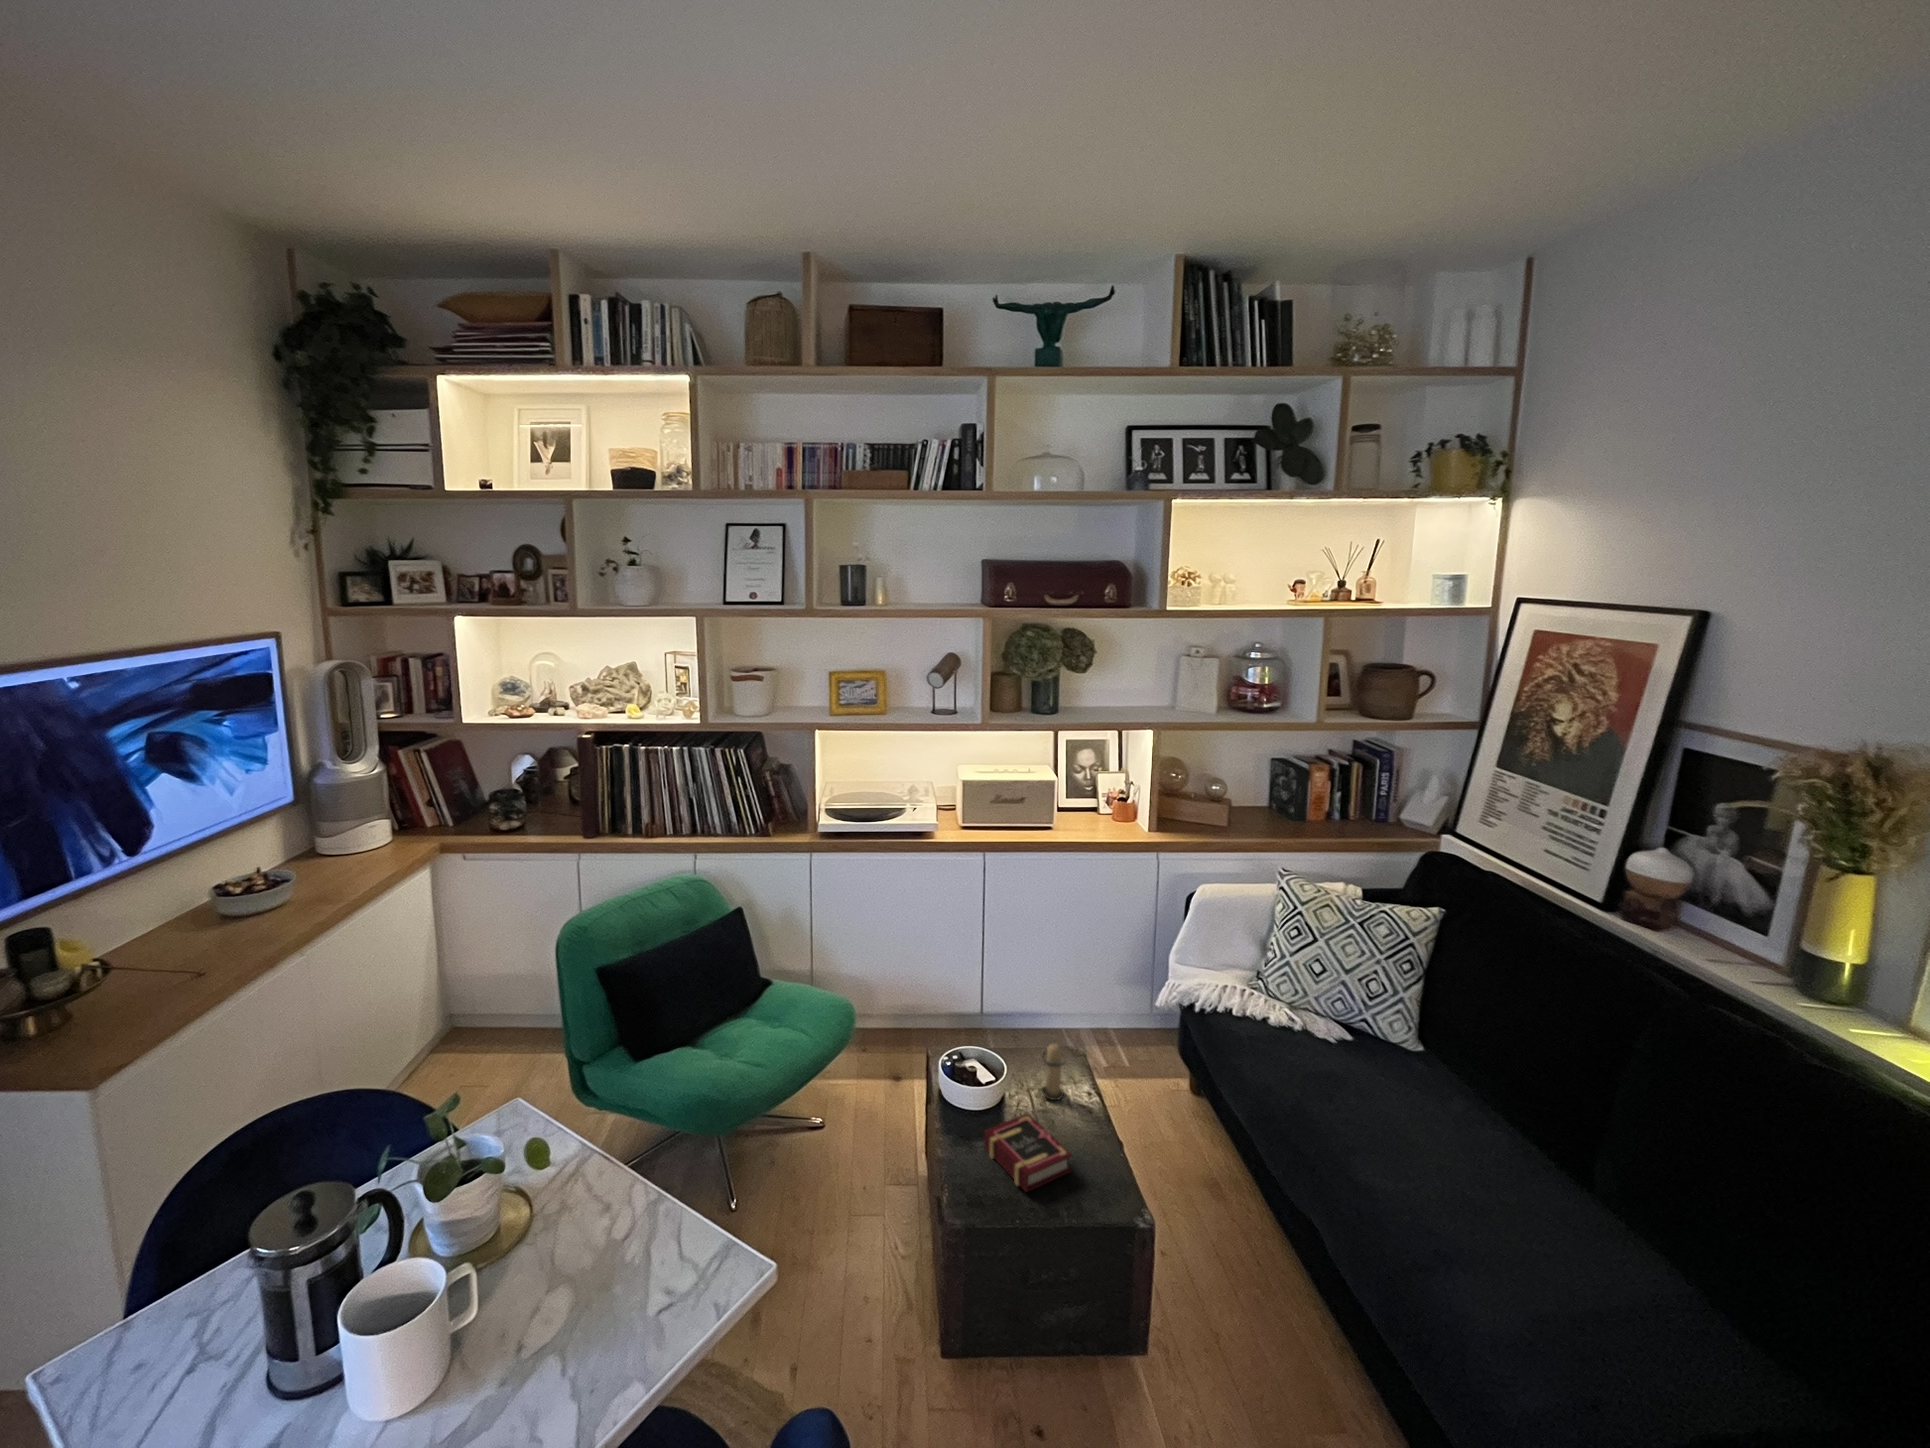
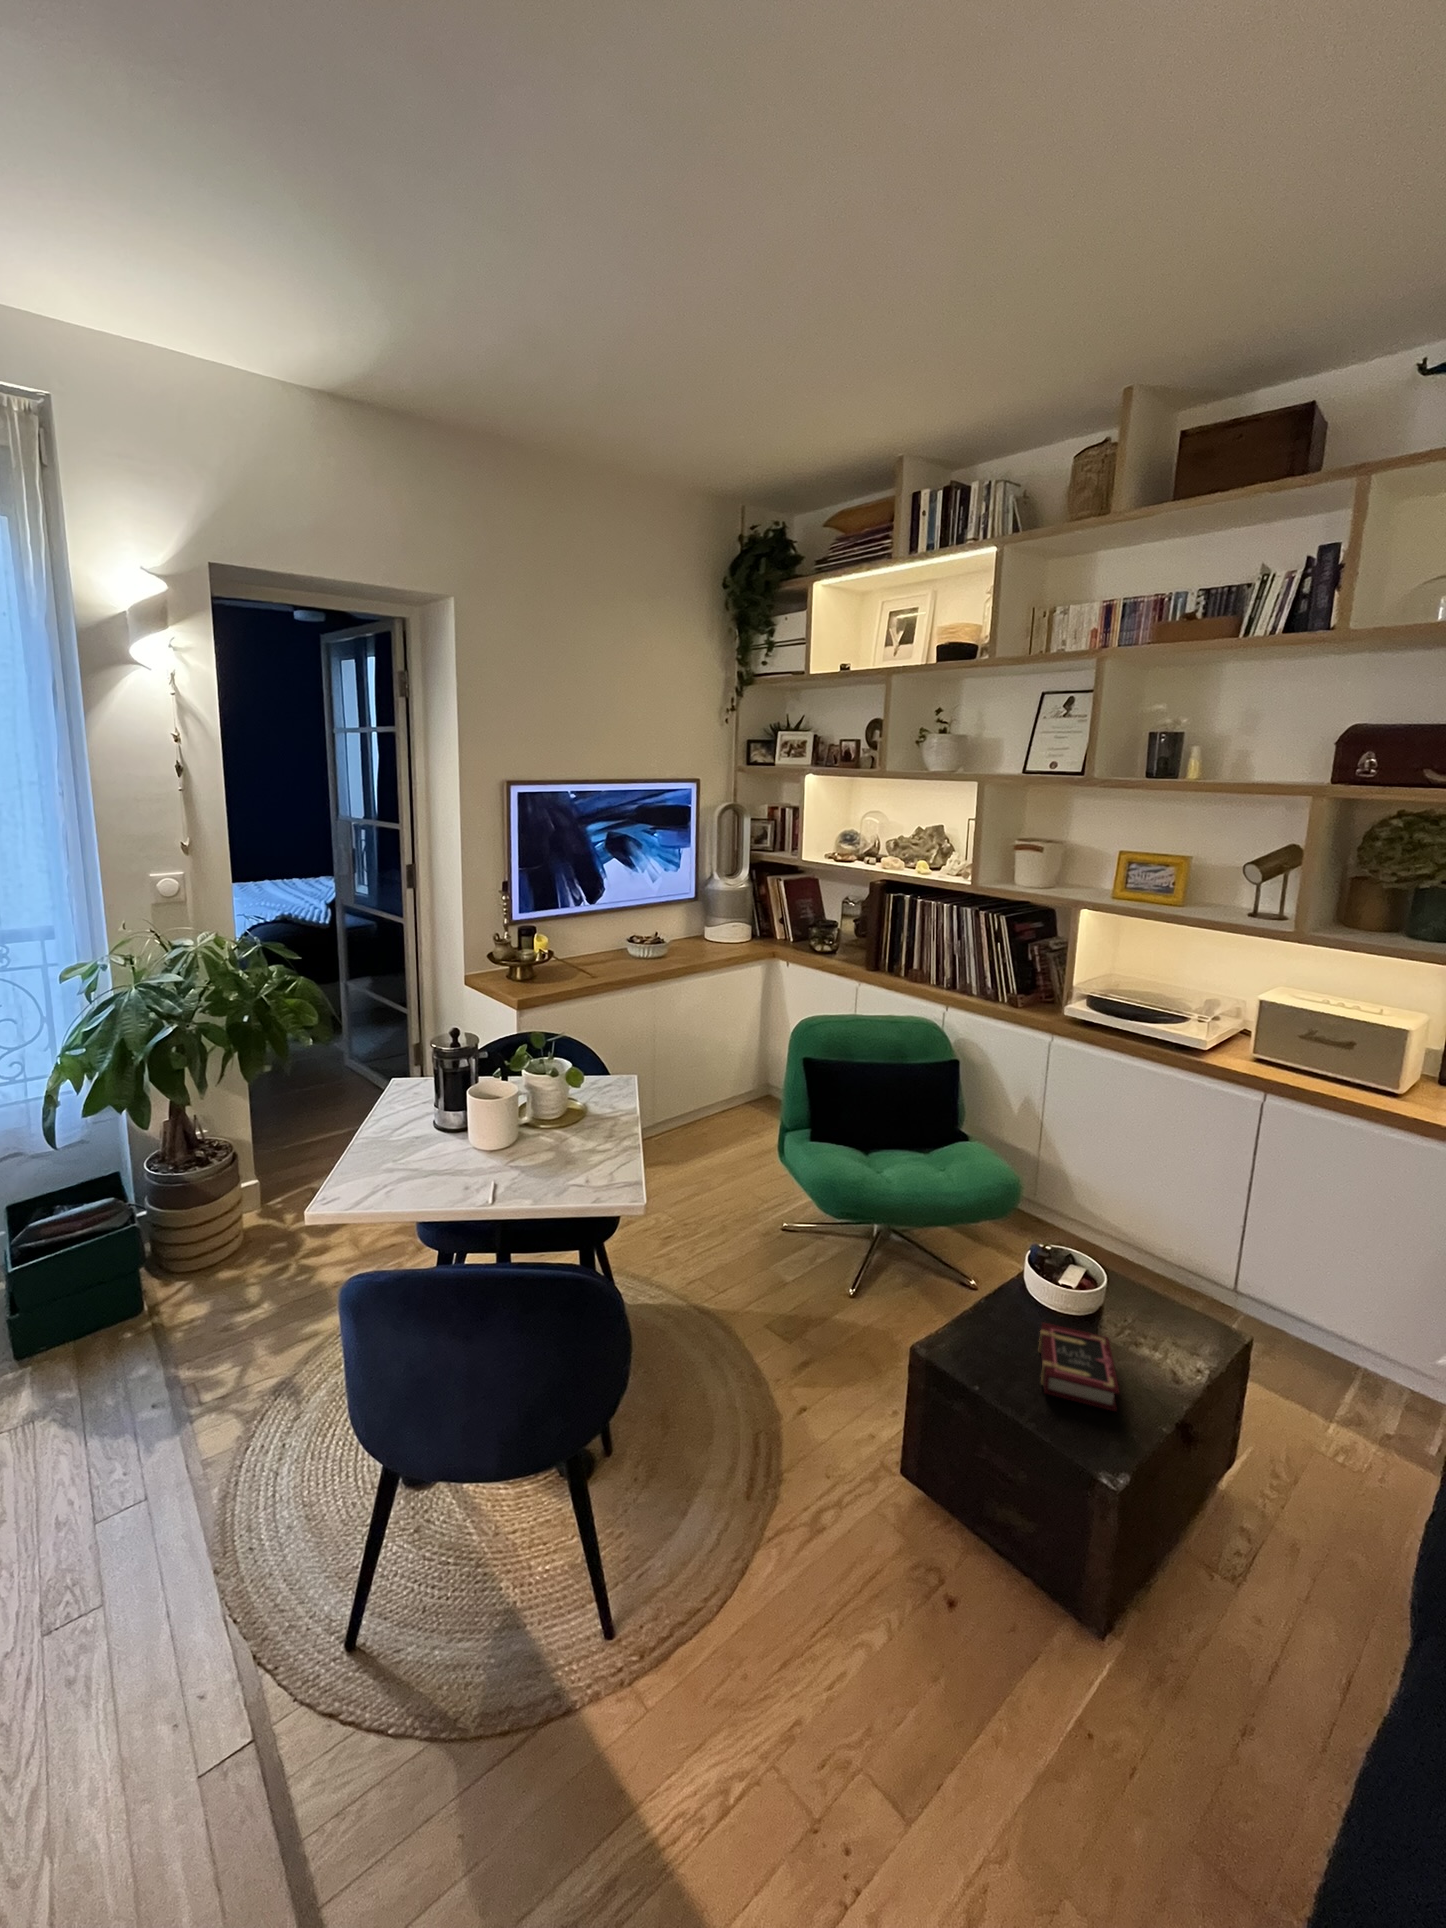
candle: present [1042,1043,1064,1100] -> none [1152,1284,1196,1357]

